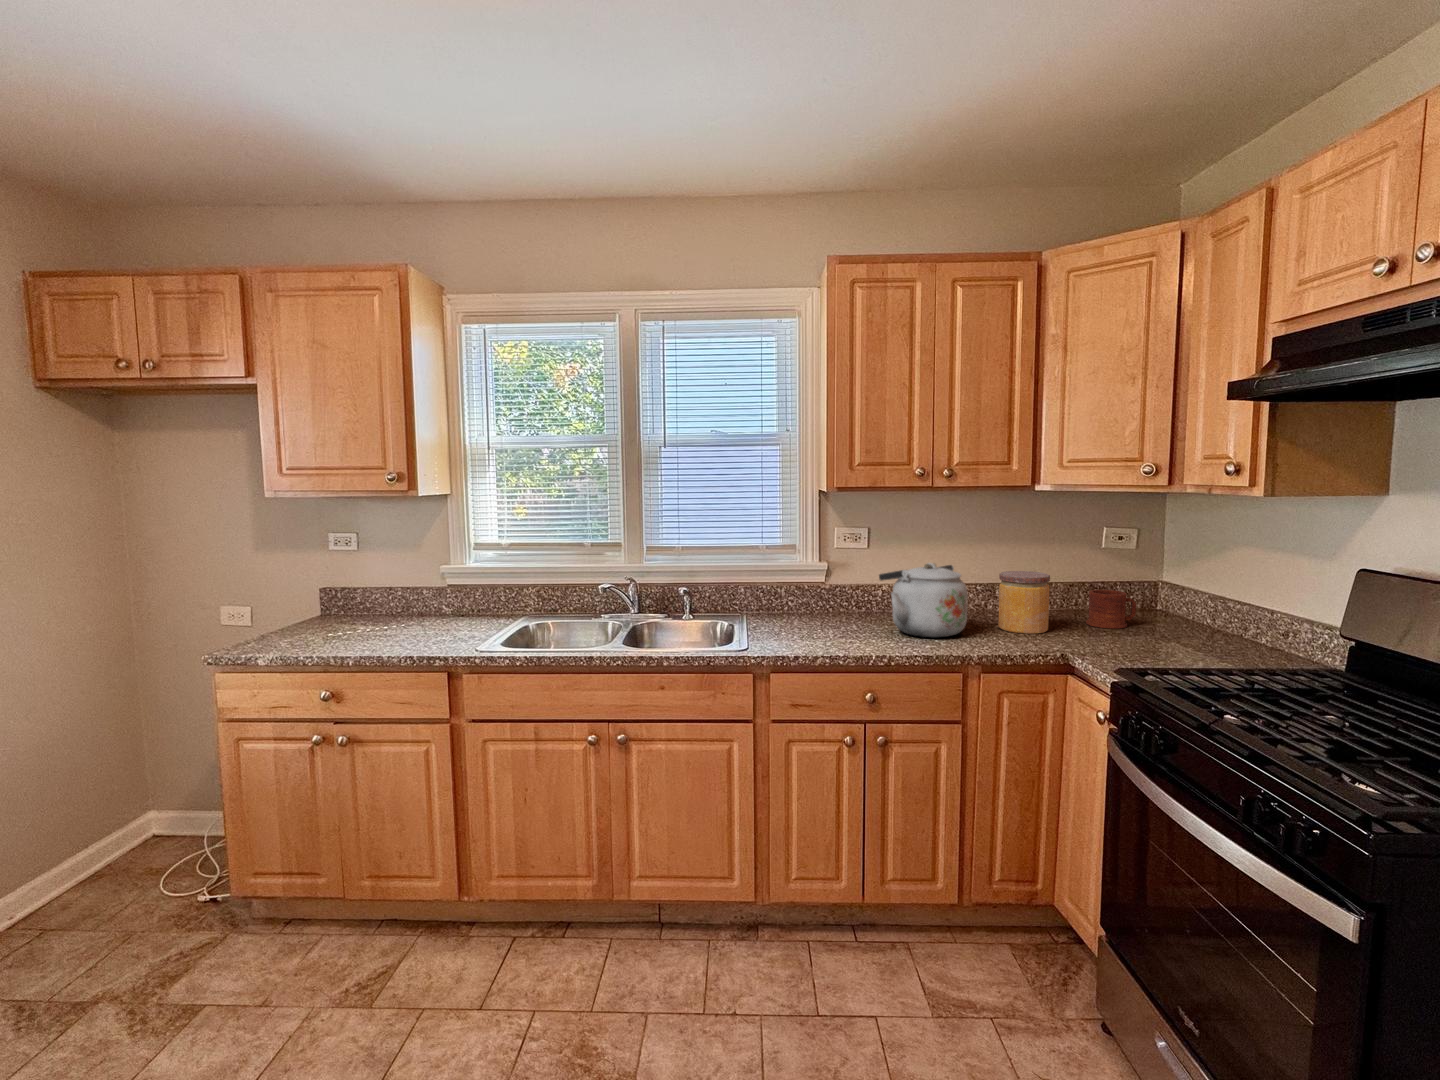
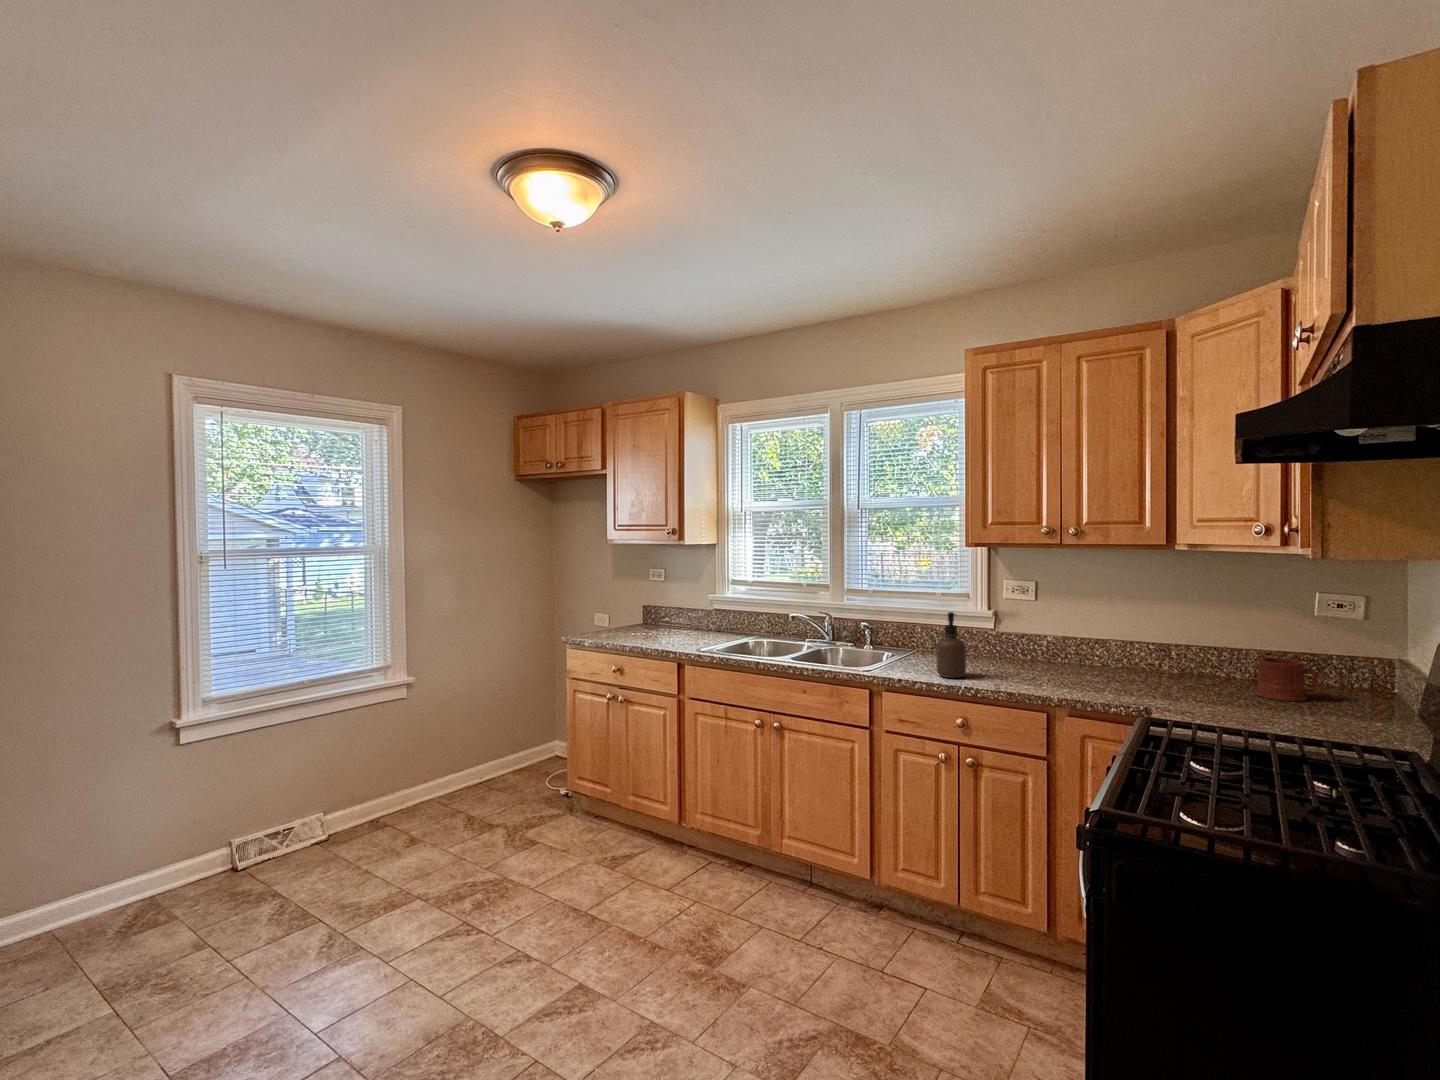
kettle: present [879,563,968,637] -> none [1006,614,1093,684]
soap dispenser: none [821,569,854,646] -> present [937,612,966,678]
jar: present [998,571,1050,634] -> none [1138,629,1193,693]

